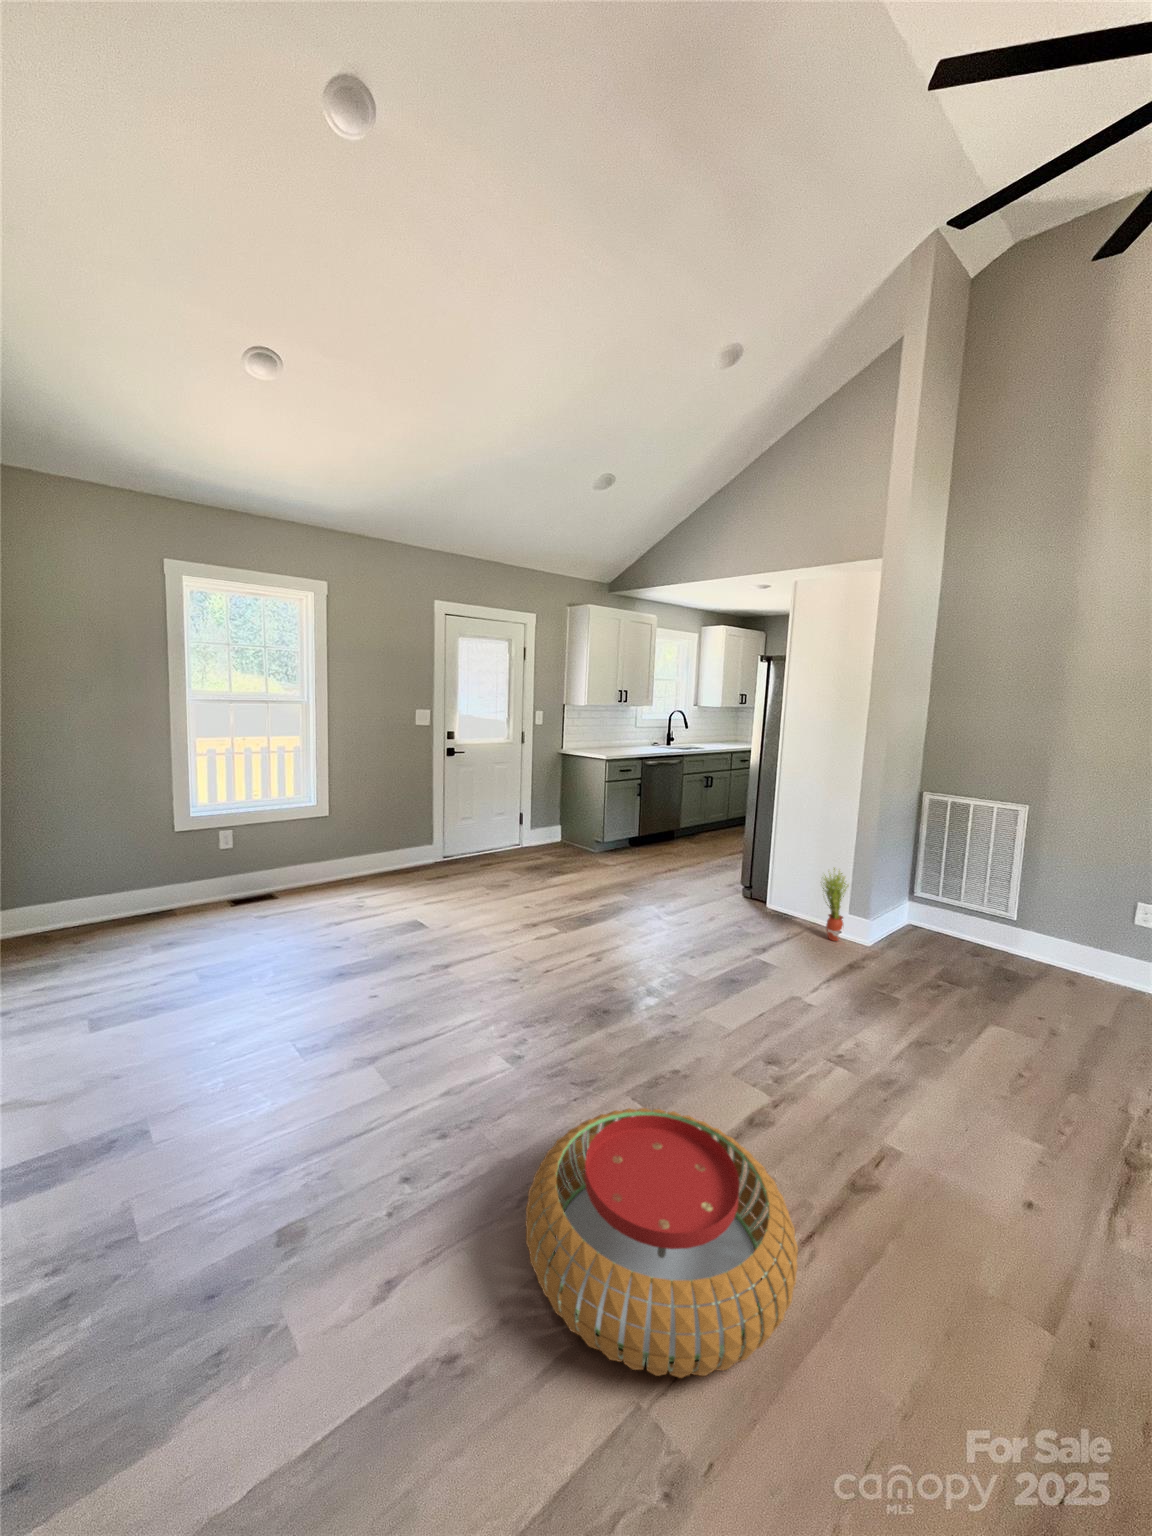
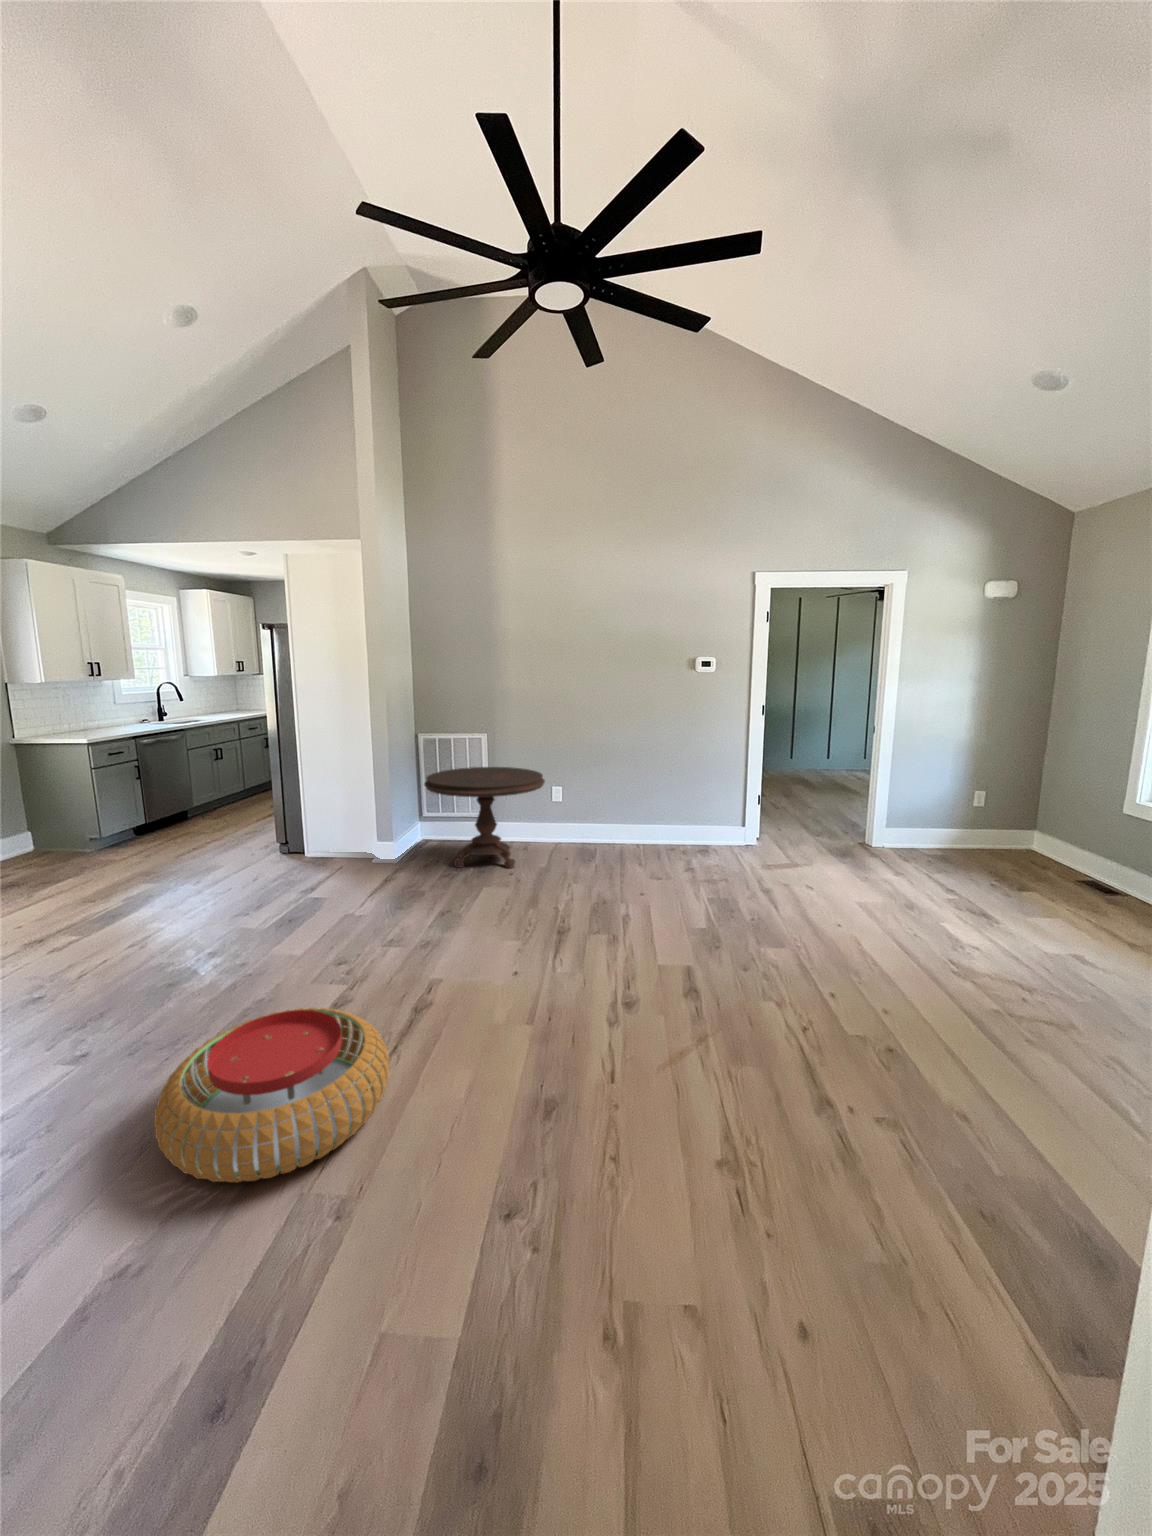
side table: none [921,844,1131,1009] -> present [424,767,545,868]
potted plant: present [822,868,848,941] -> none [351,806,375,867]

